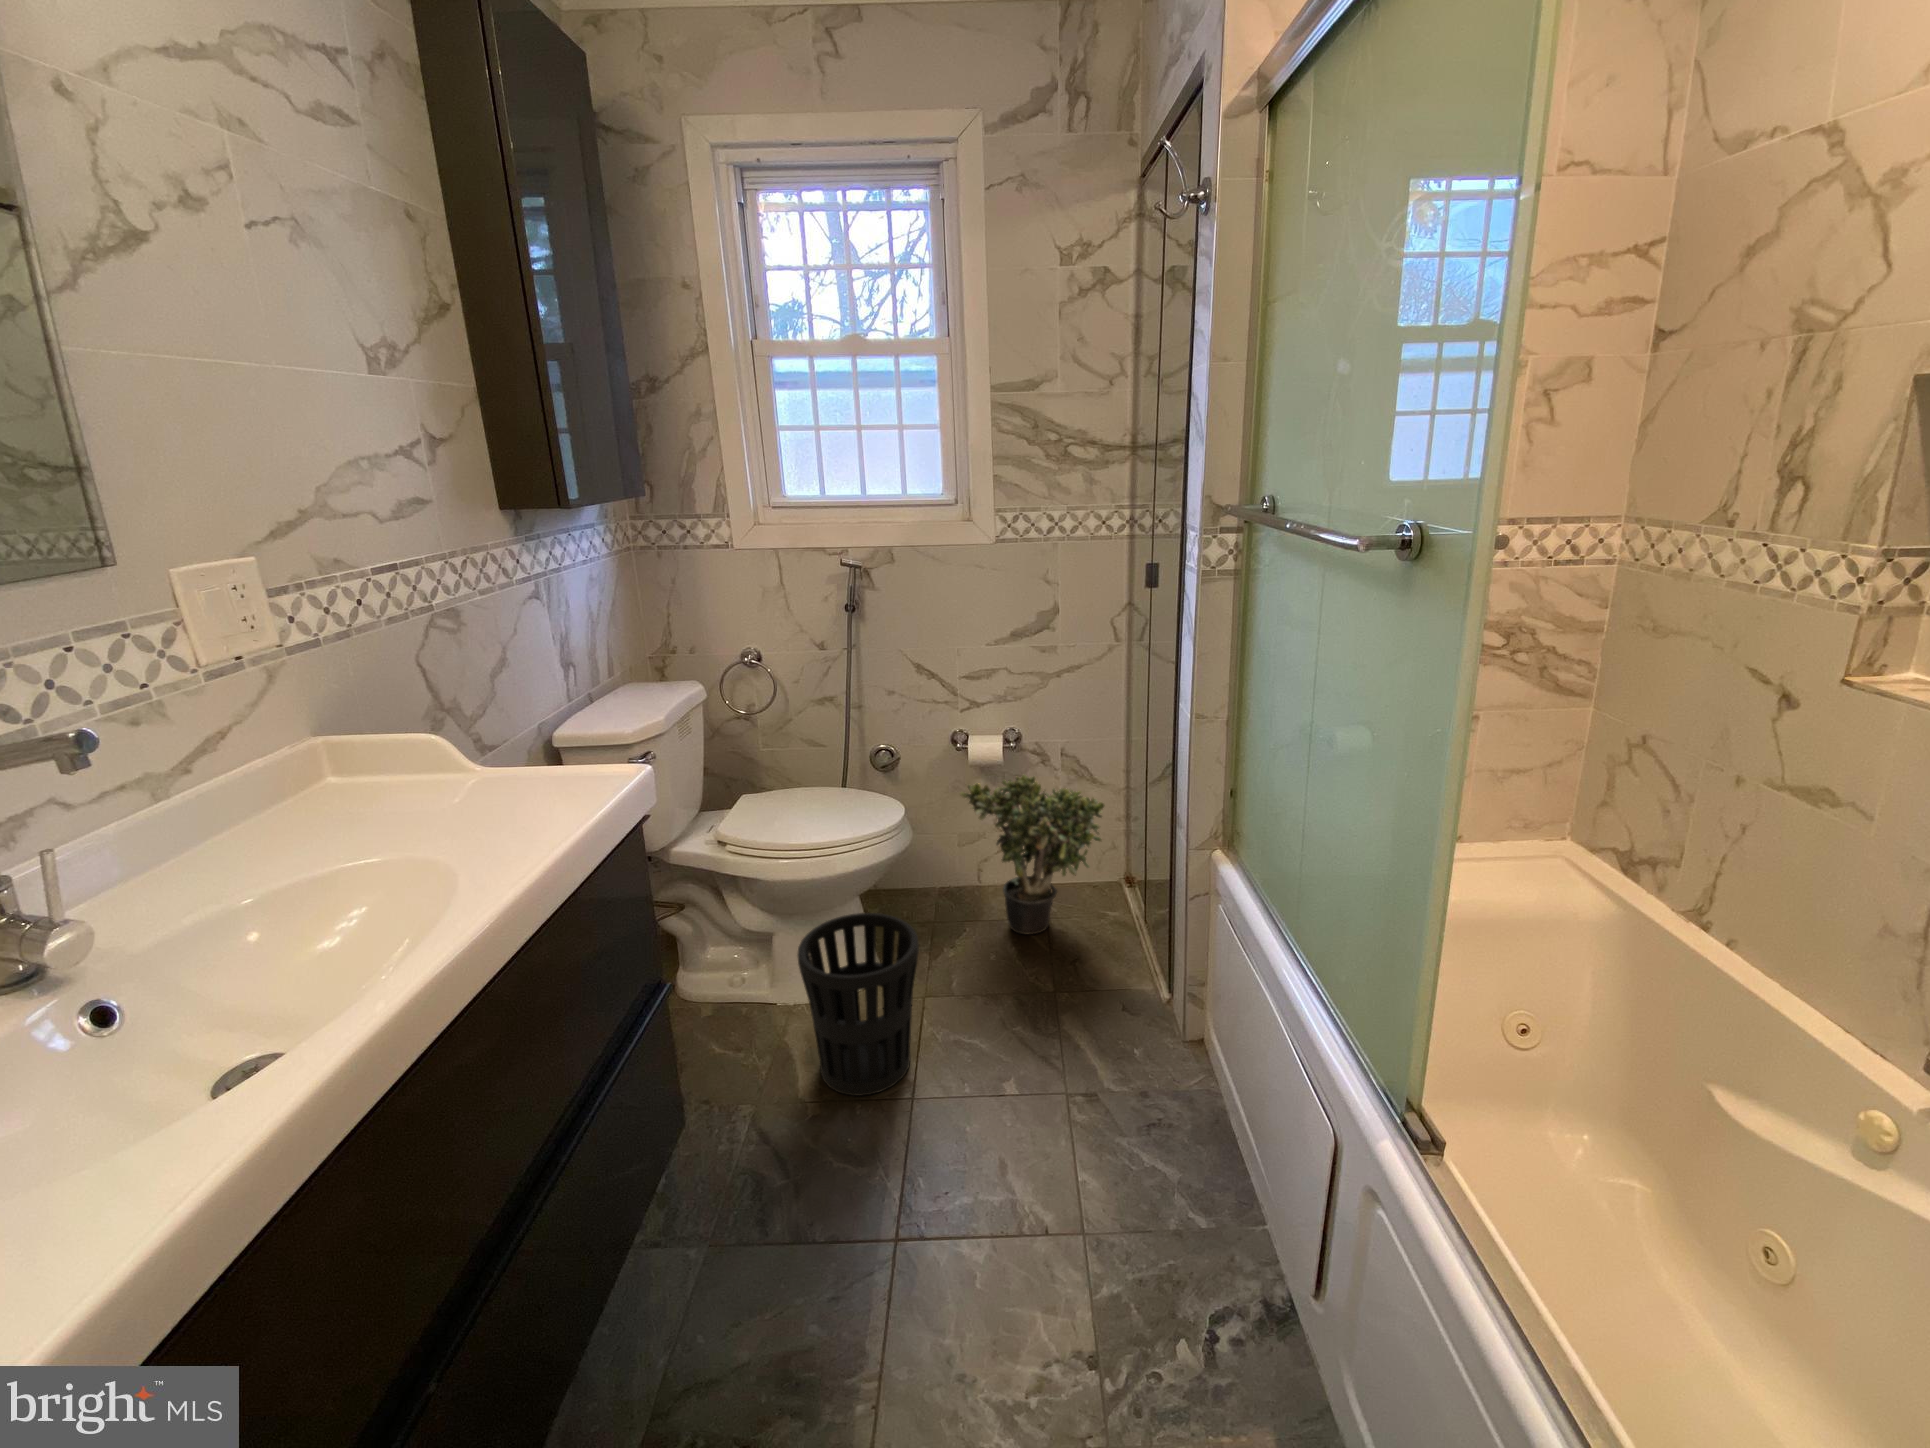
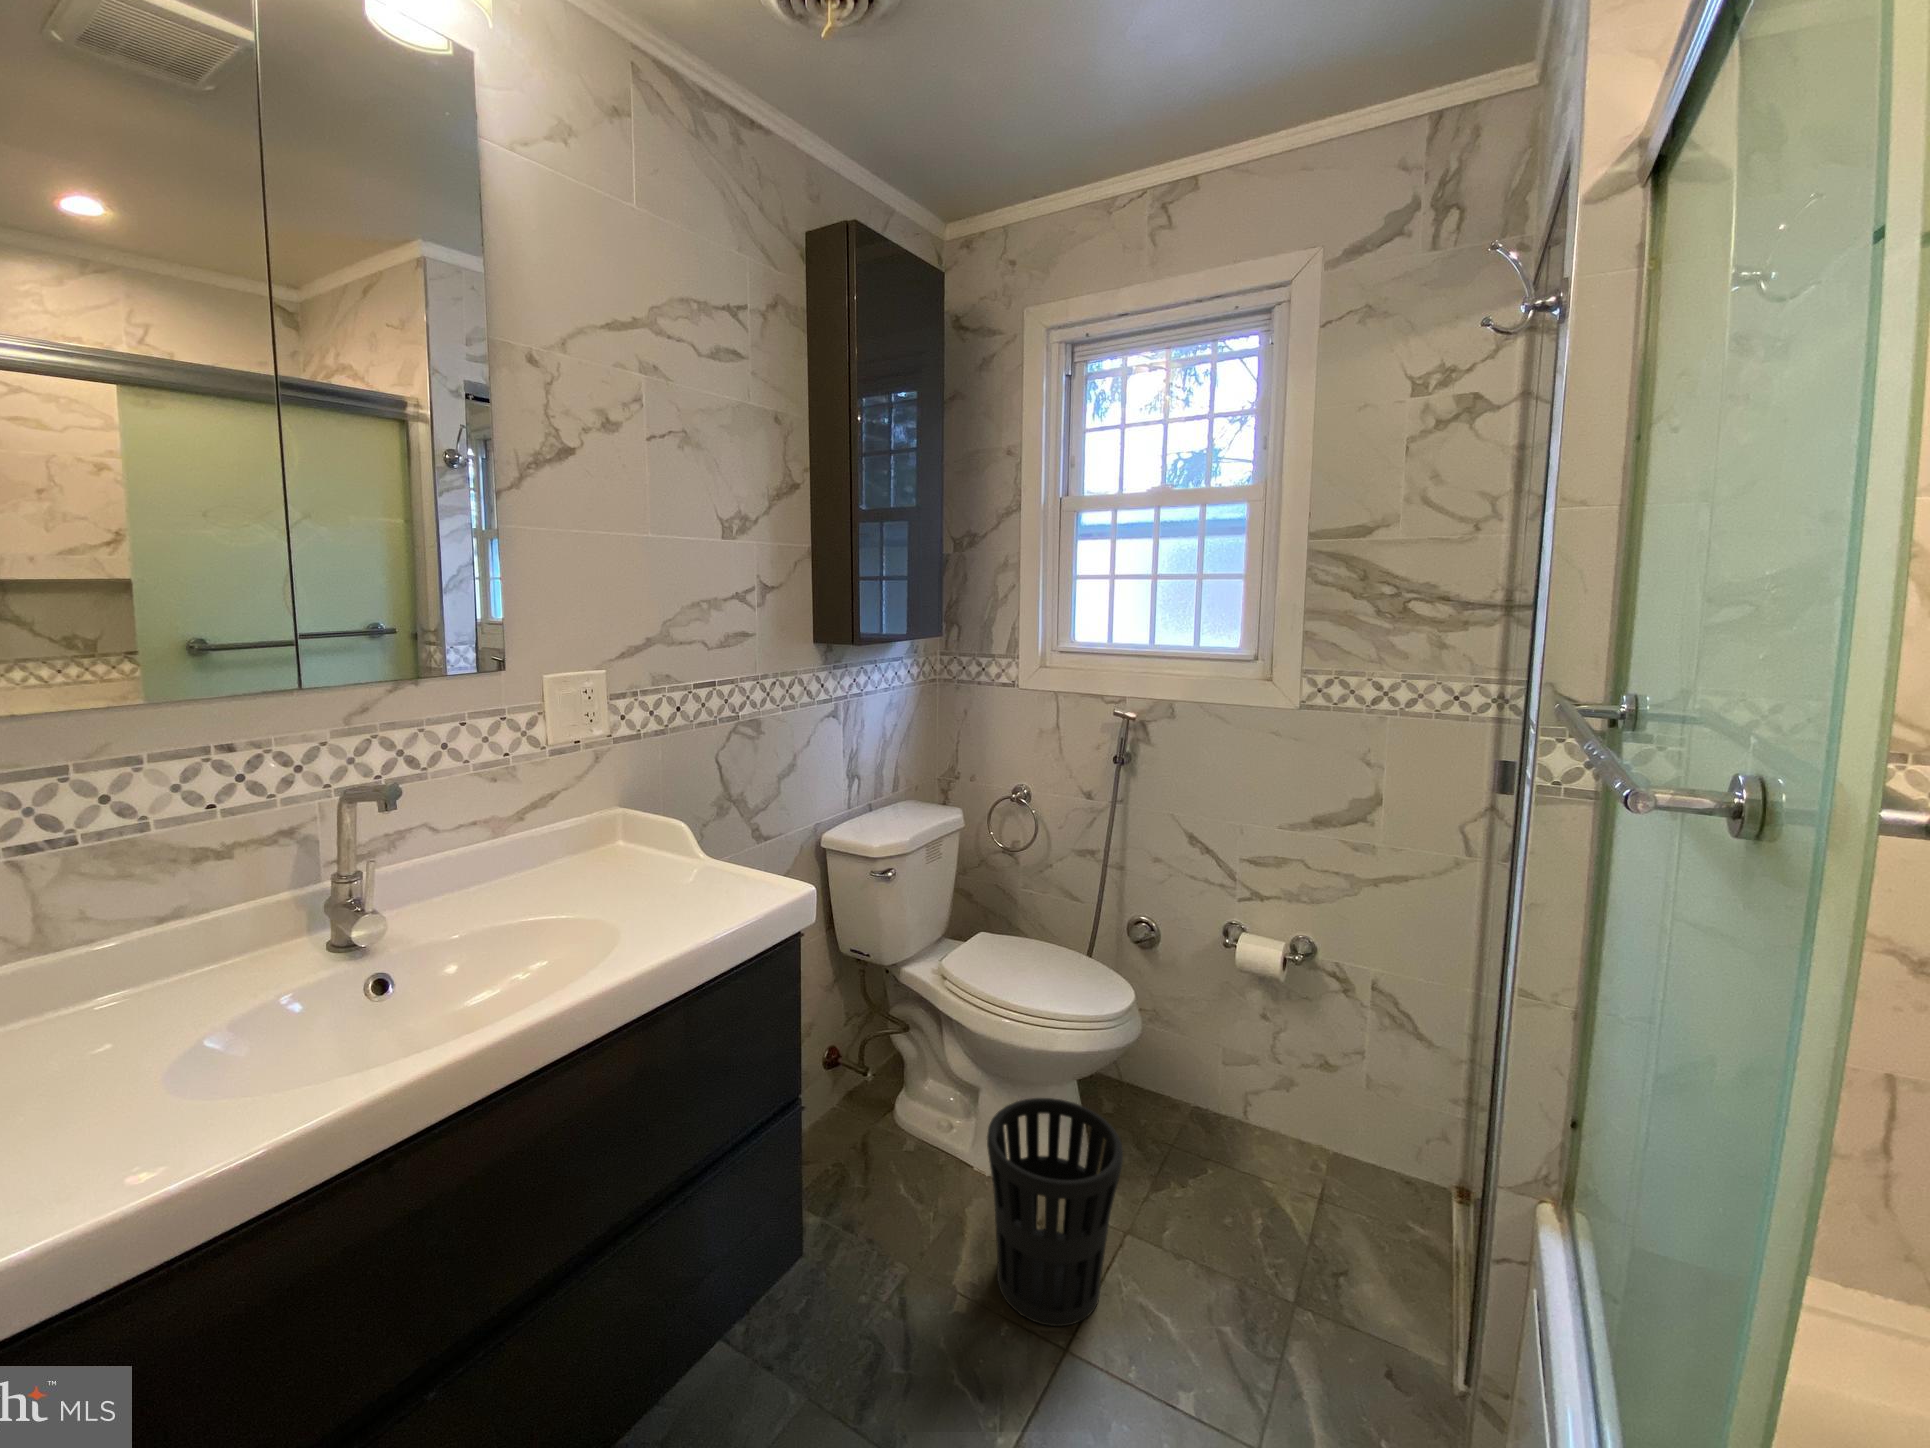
potted plant: present [960,775,1105,934] -> none [1220,985,1416,1200]

